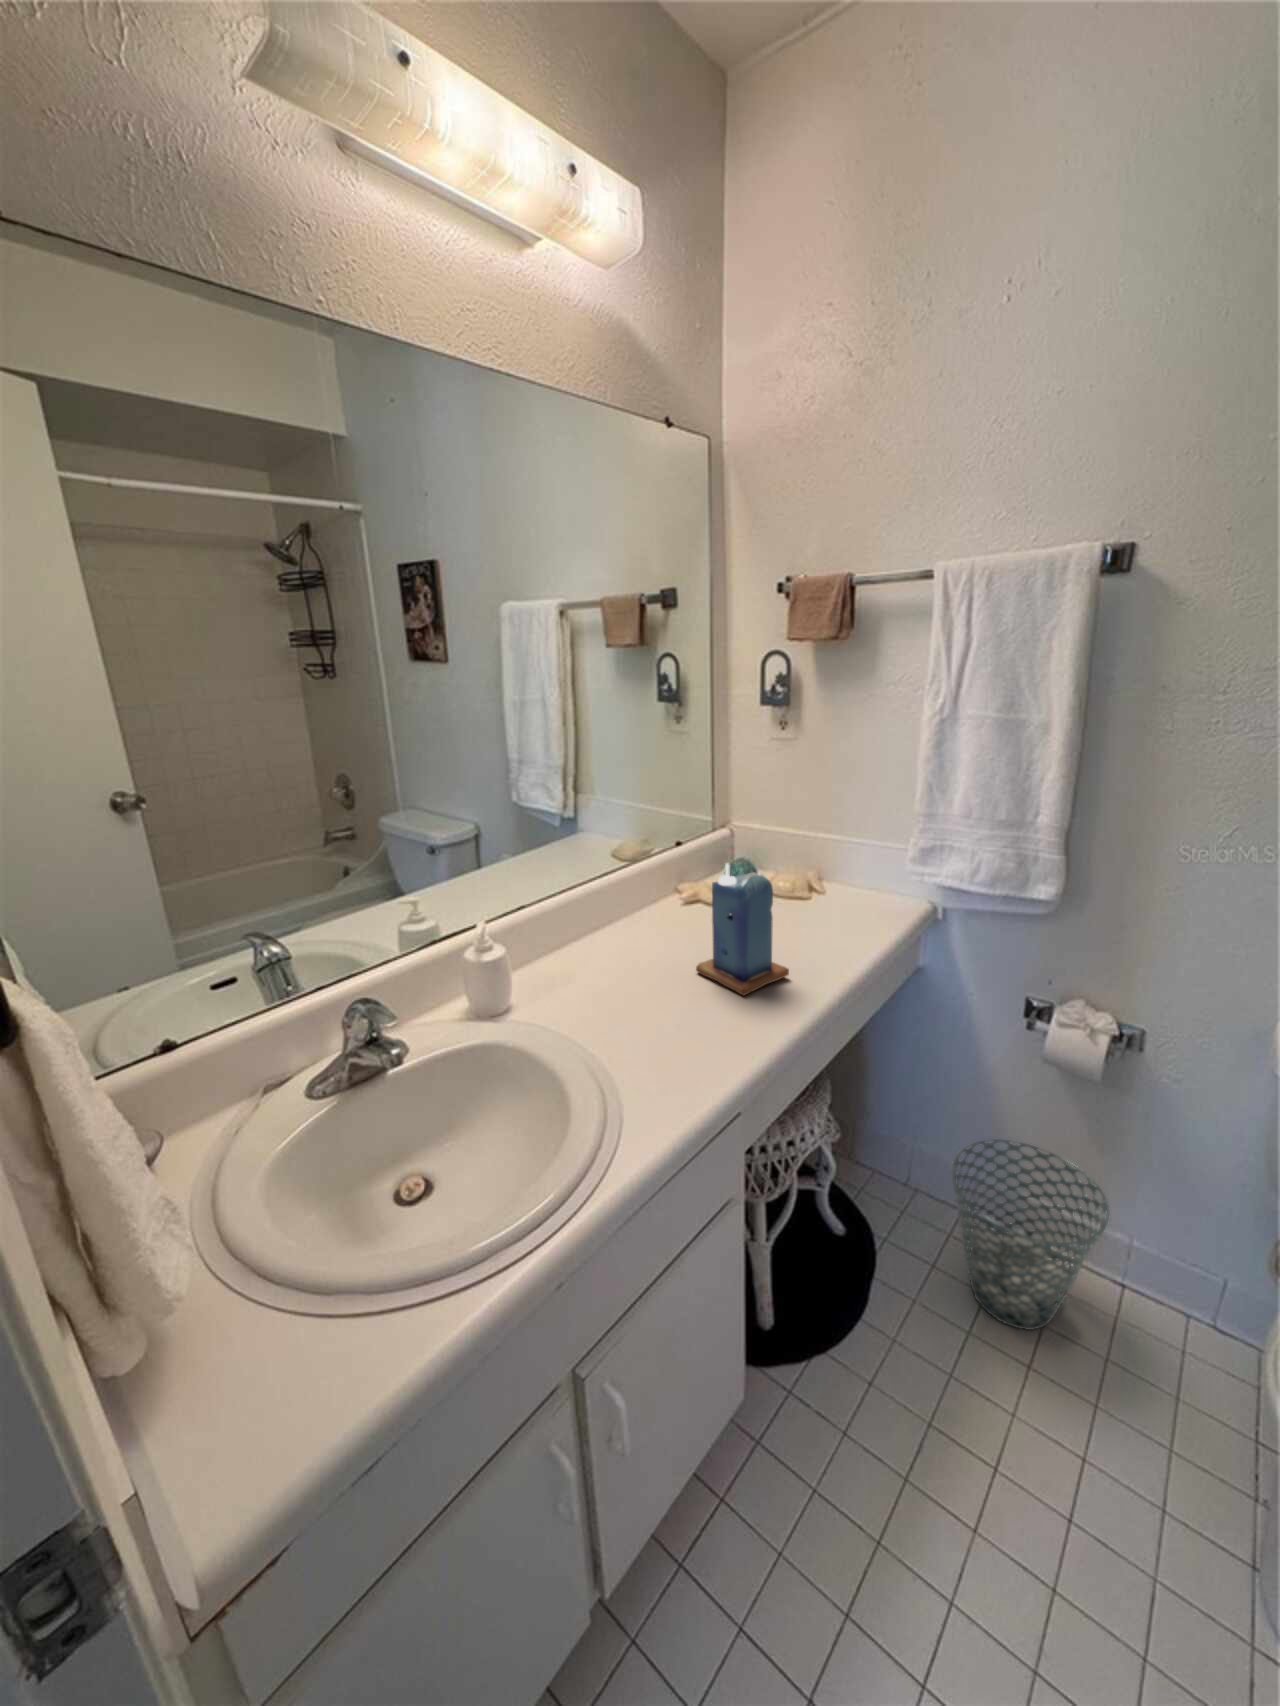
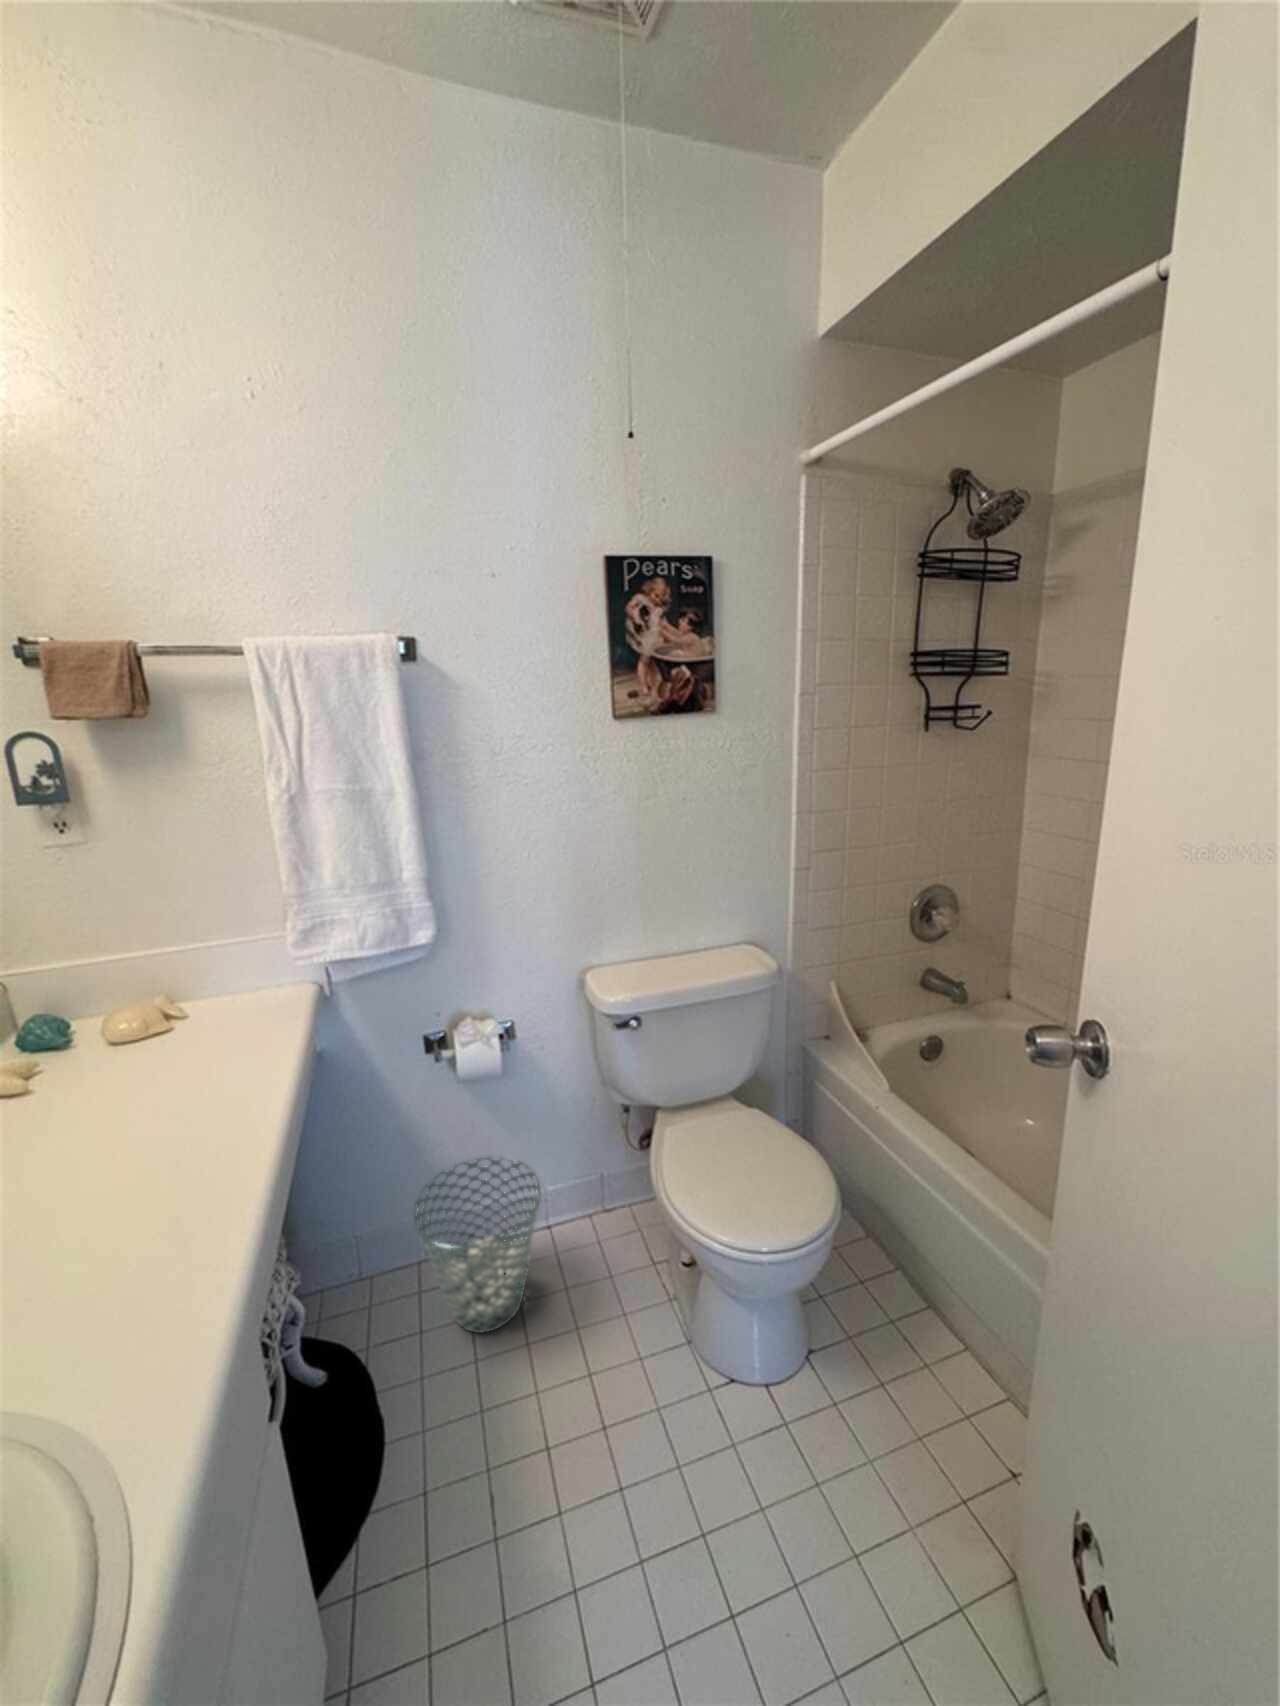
candle: present [696,863,789,995] -> none [81,1016,226,1187]

